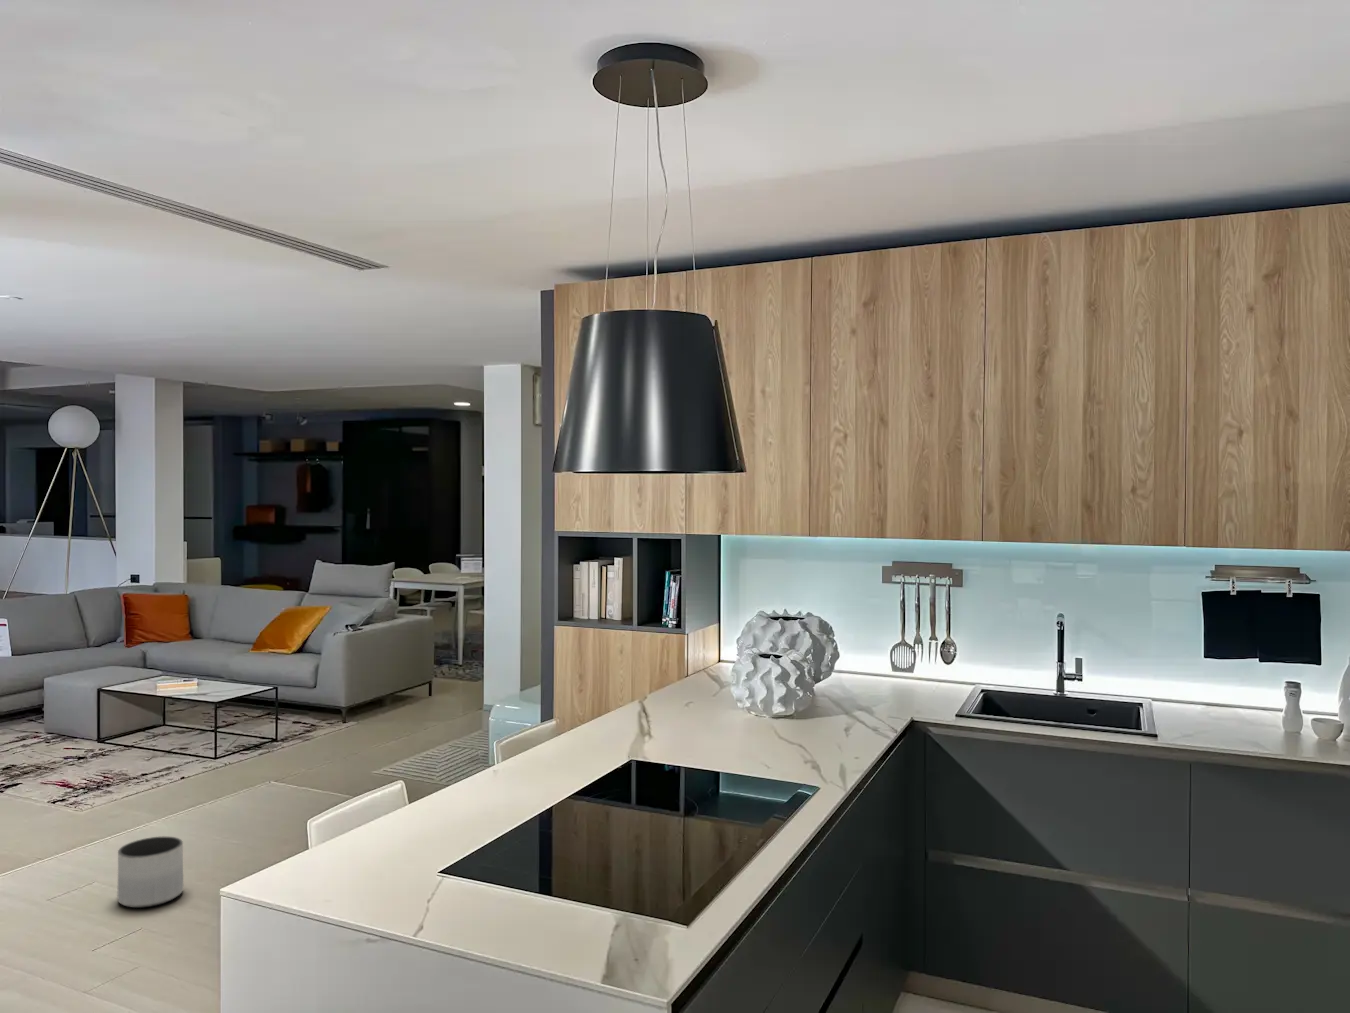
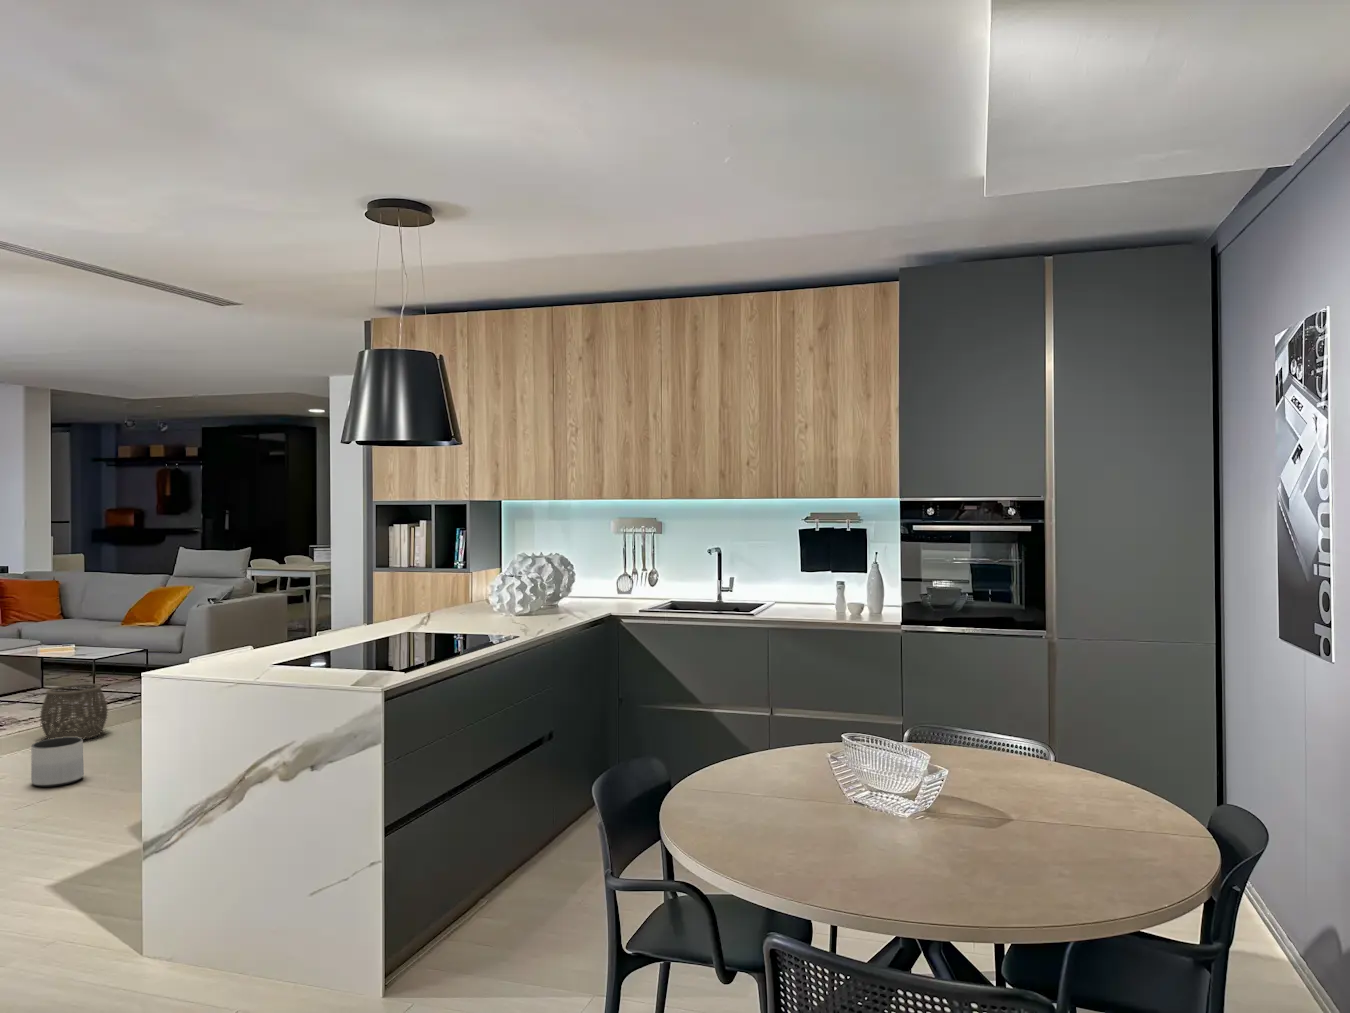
woven basket: none [142,745,223,823] -> present [40,684,108,739]

